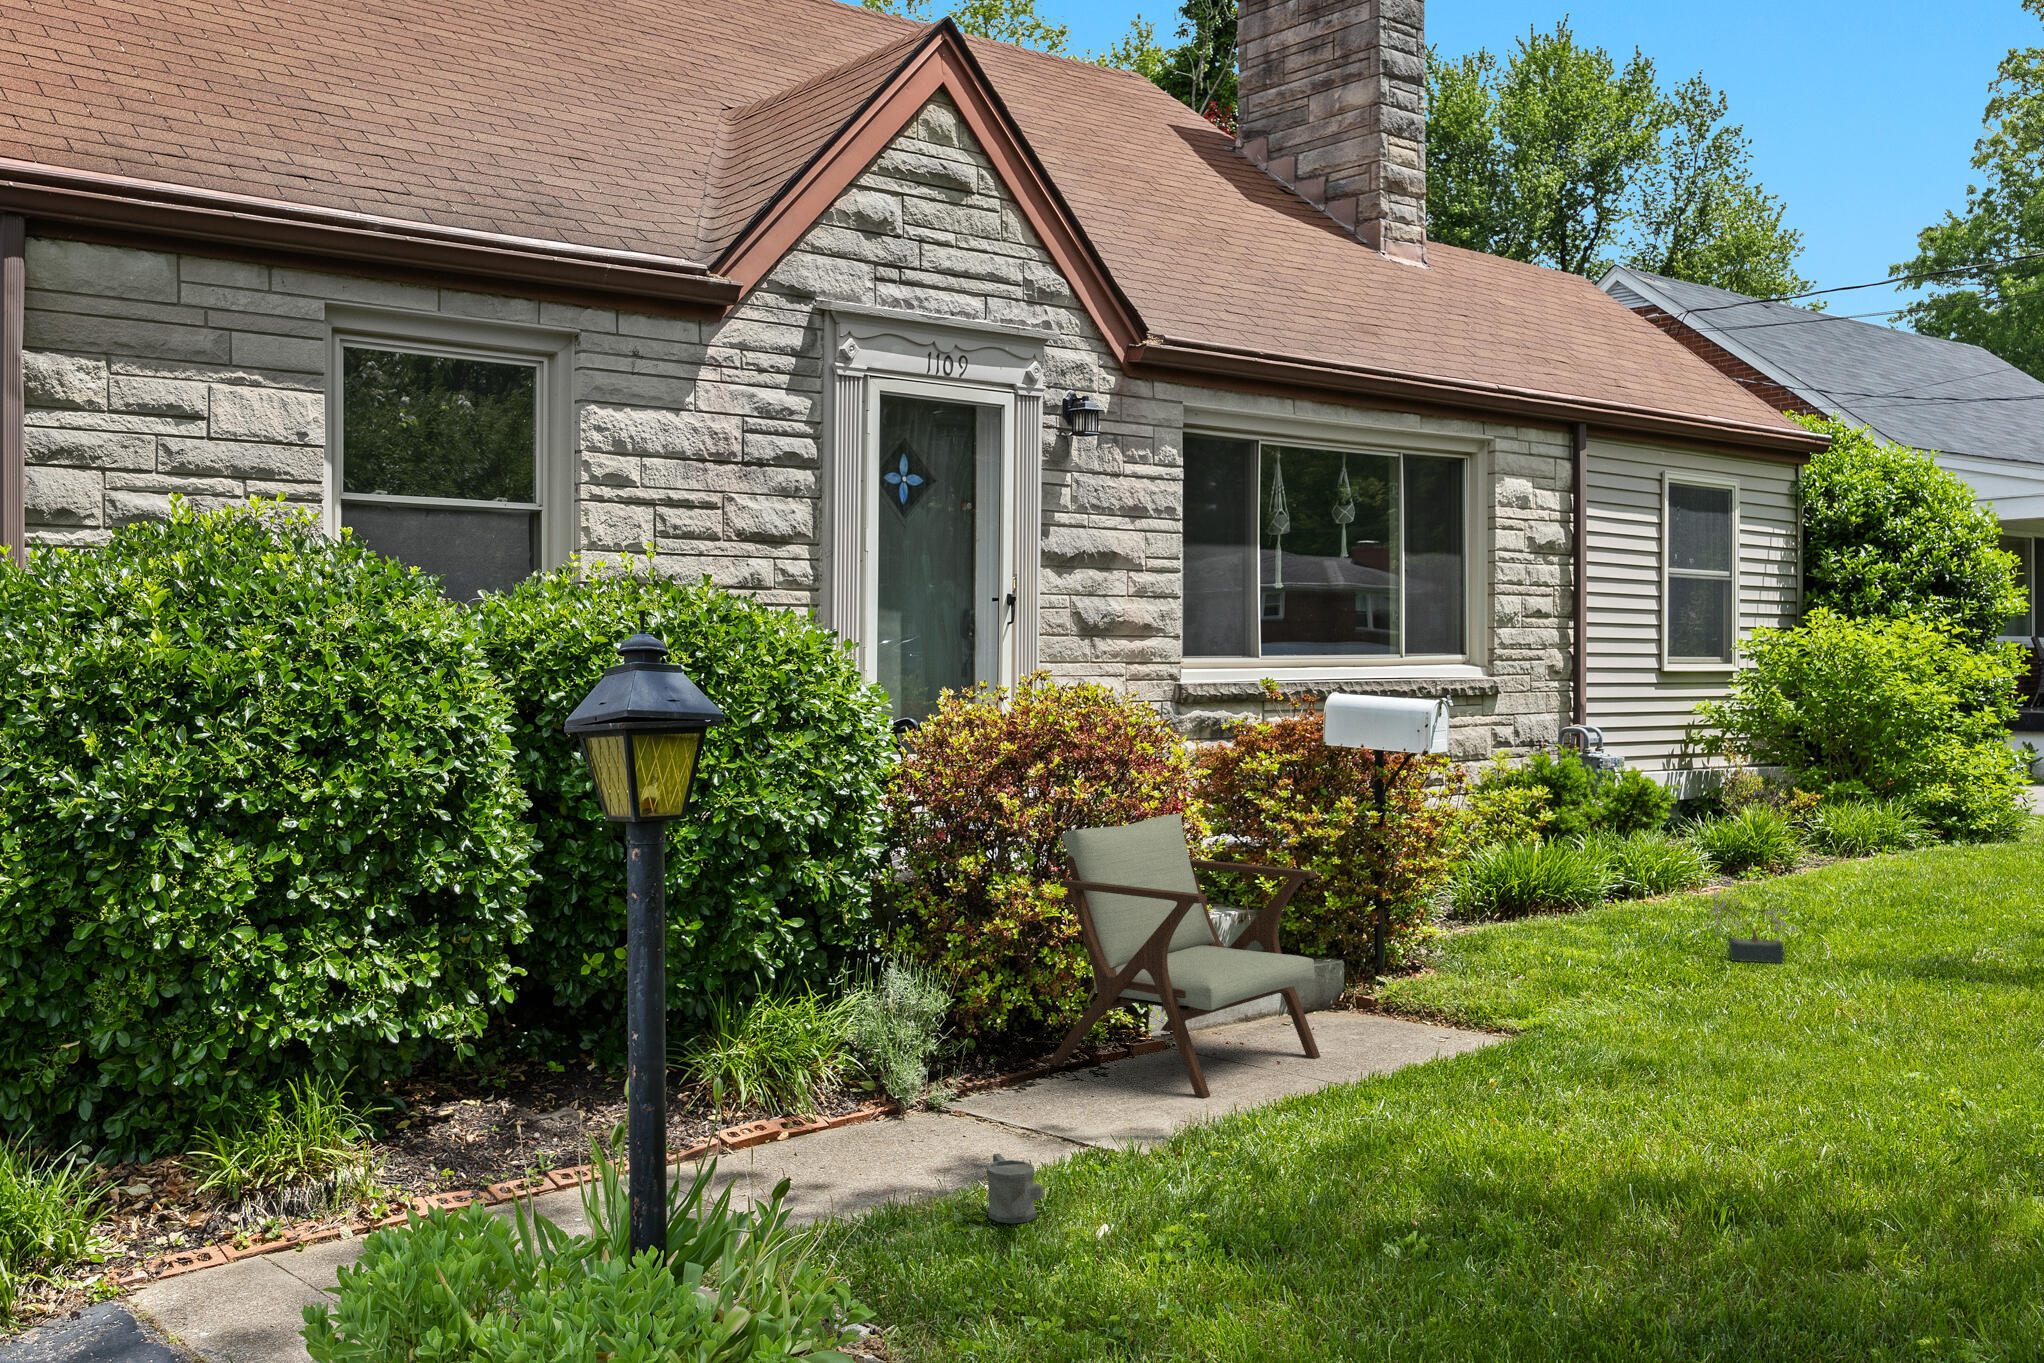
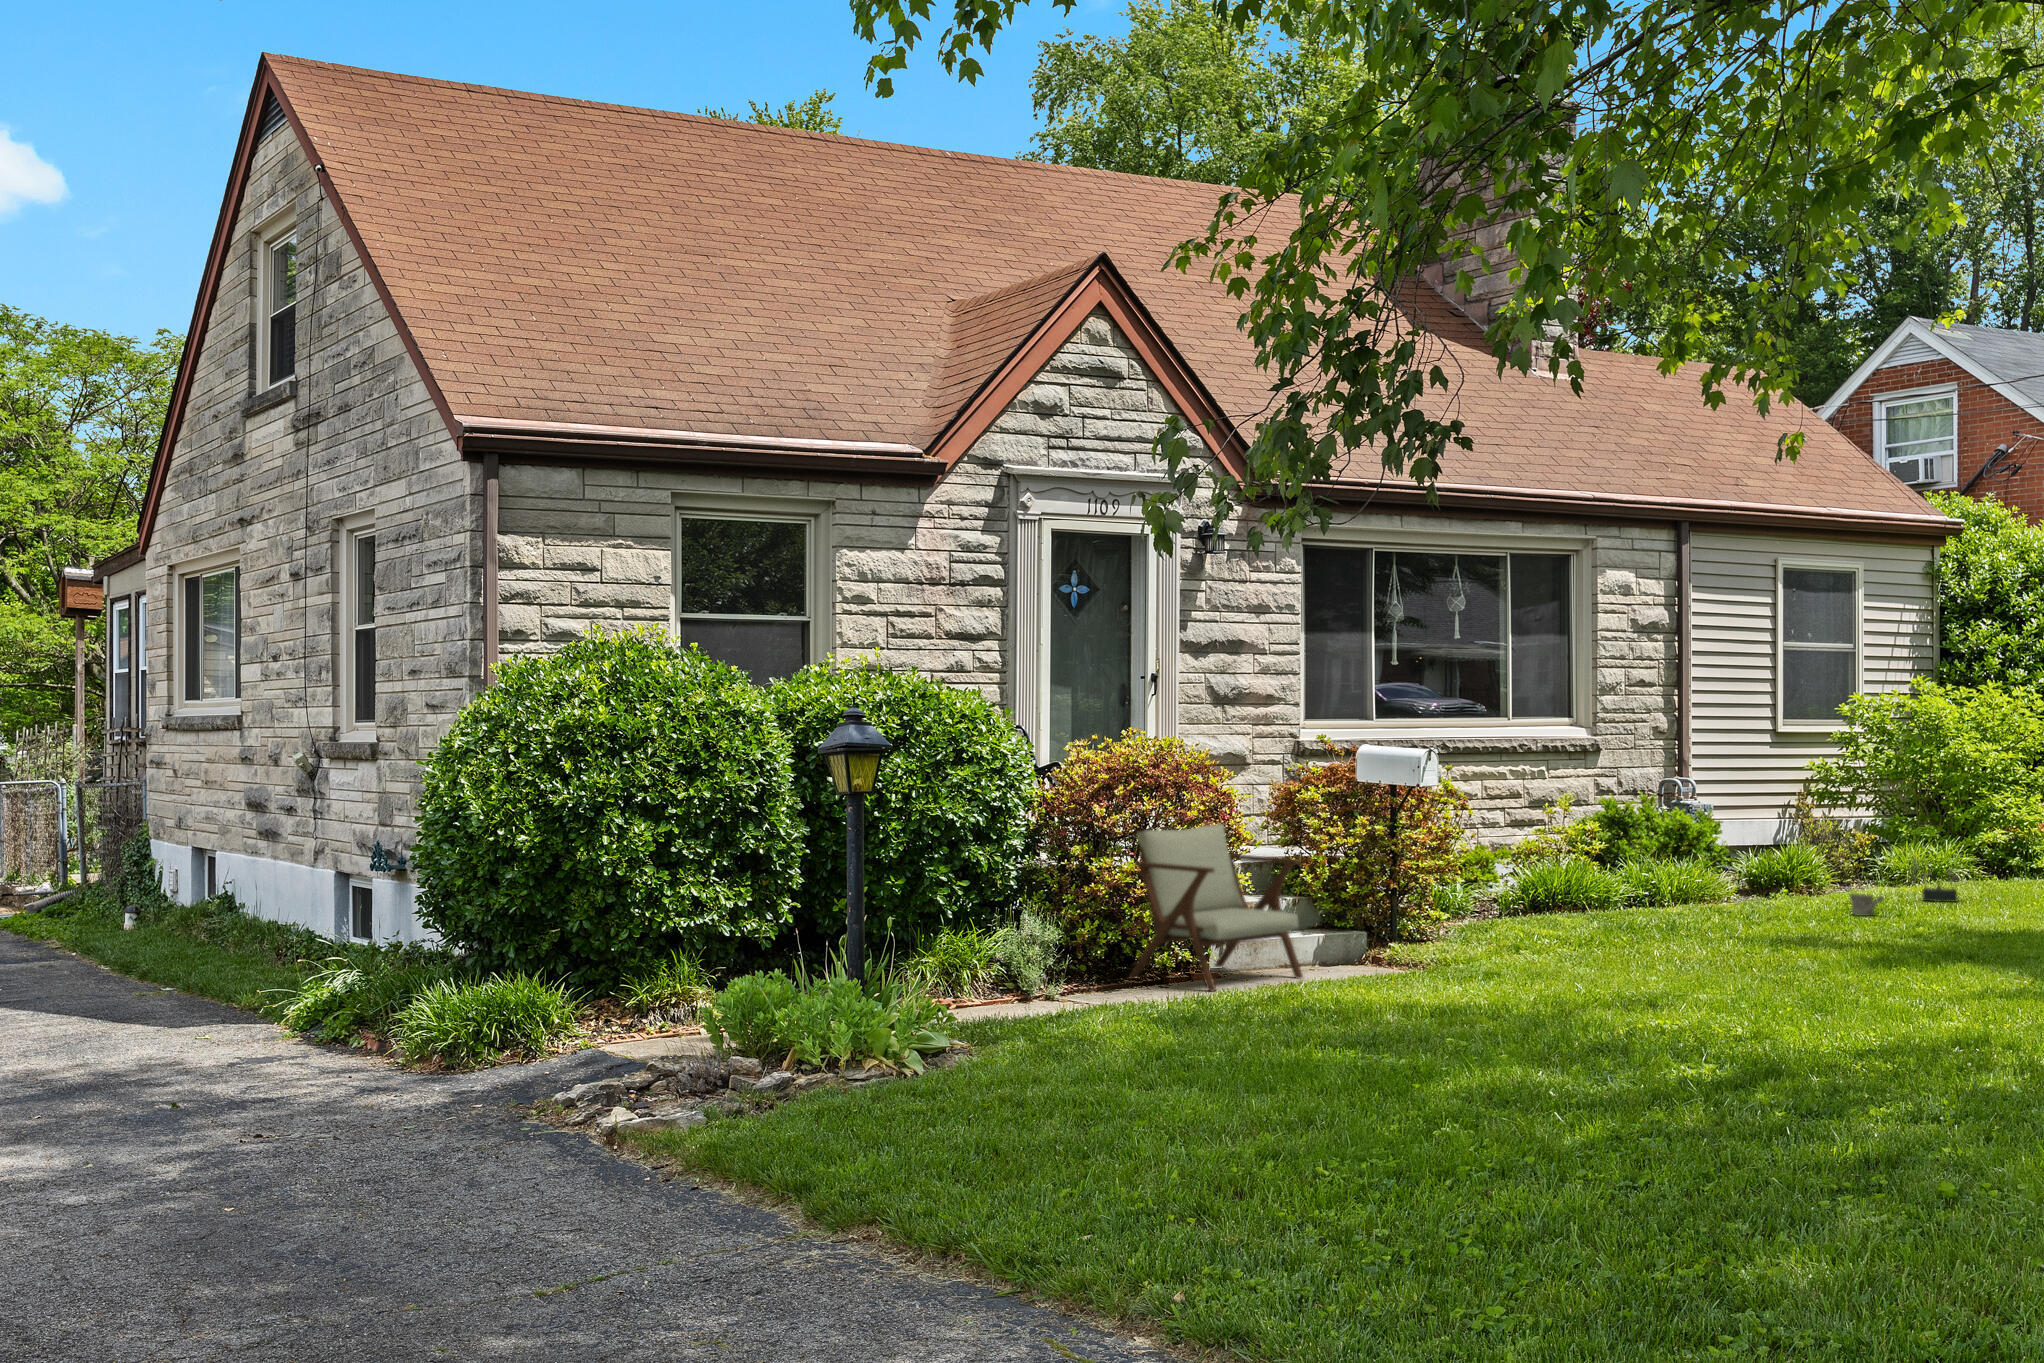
decorative plant: present [1706,891,1796,963] -> present [1909,859,1962,902]
watering can: present [987,1154,1044,1224] -> present [1850,894,1884,916]

